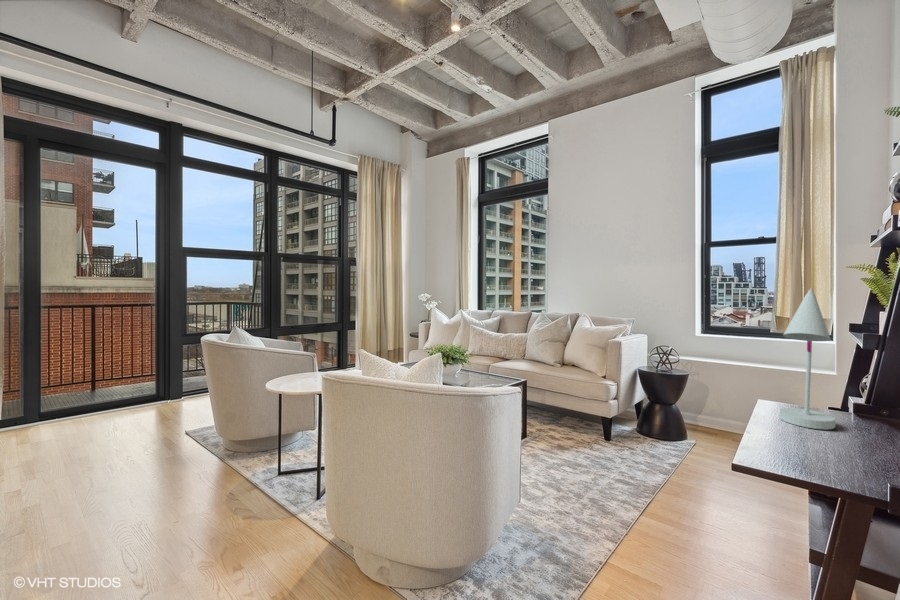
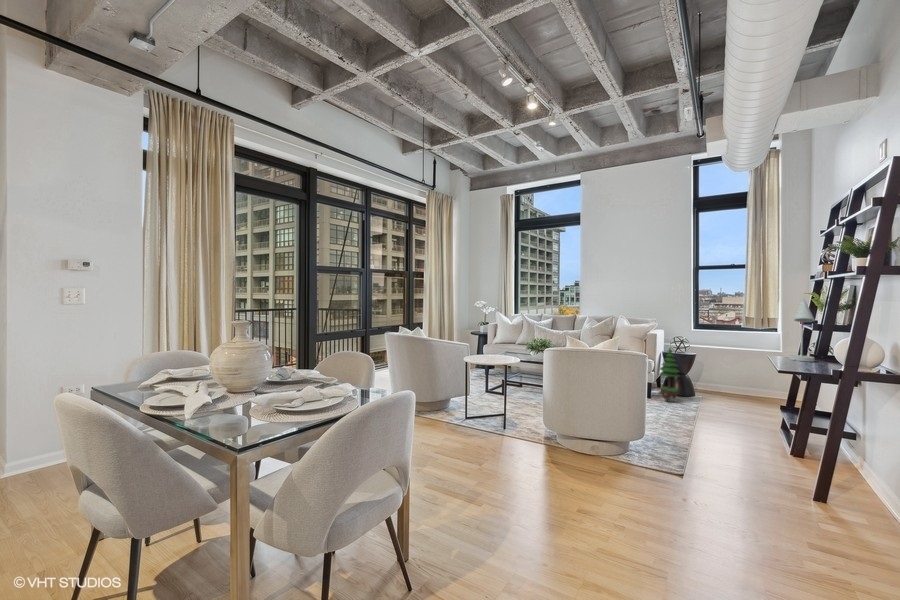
potted tree: none [625,363,658,446] -> present [660,348,679,401]

